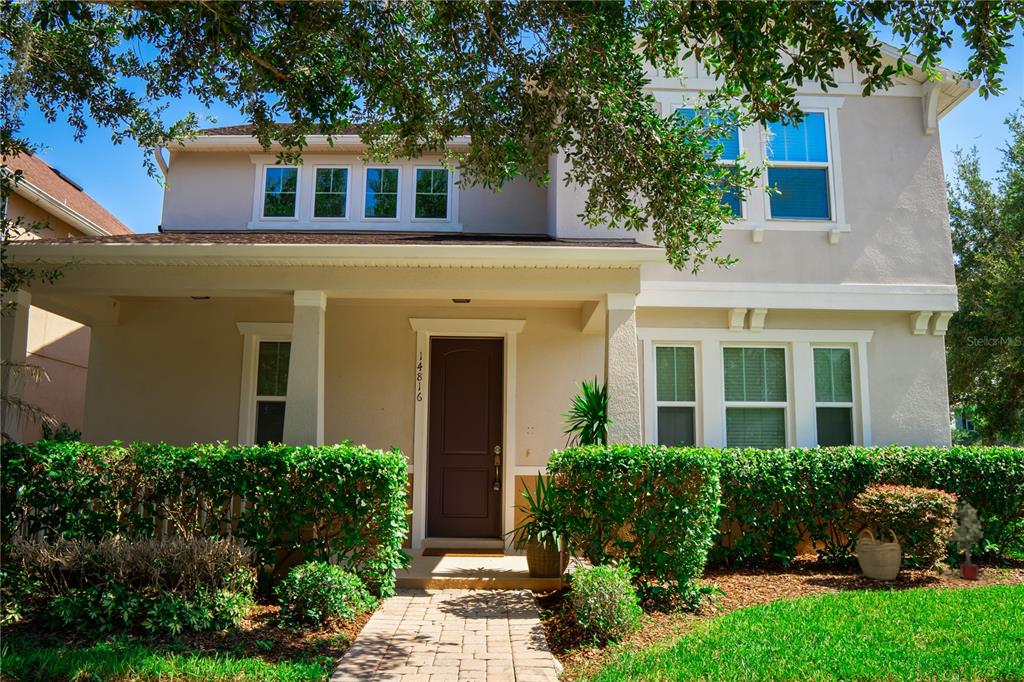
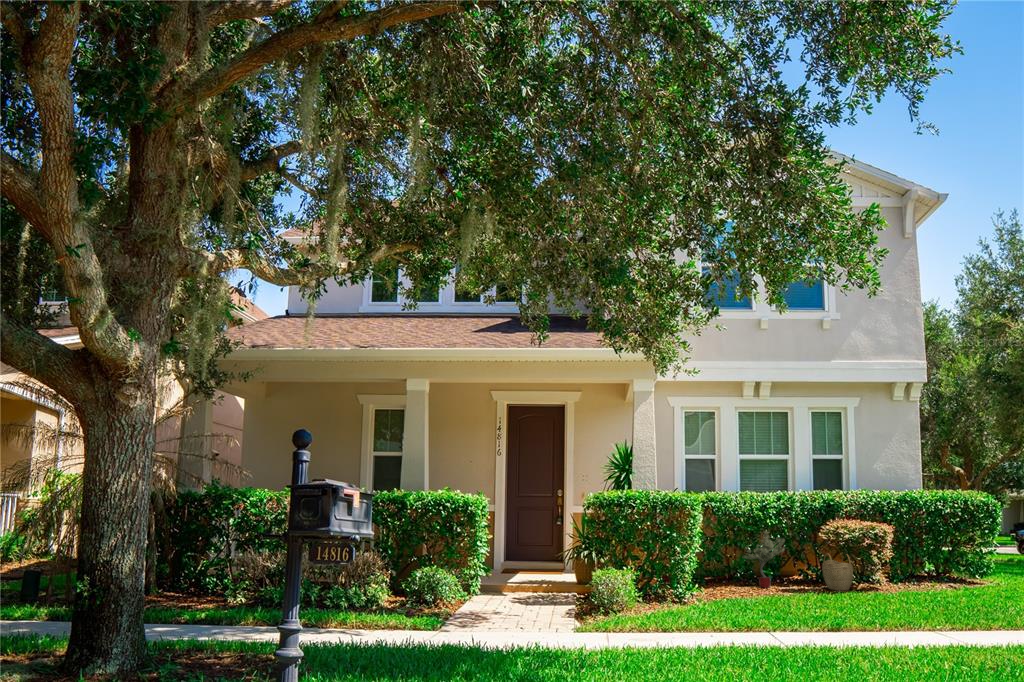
potted tree: present [948,501,983,580] -> present [742,532,785,588]

